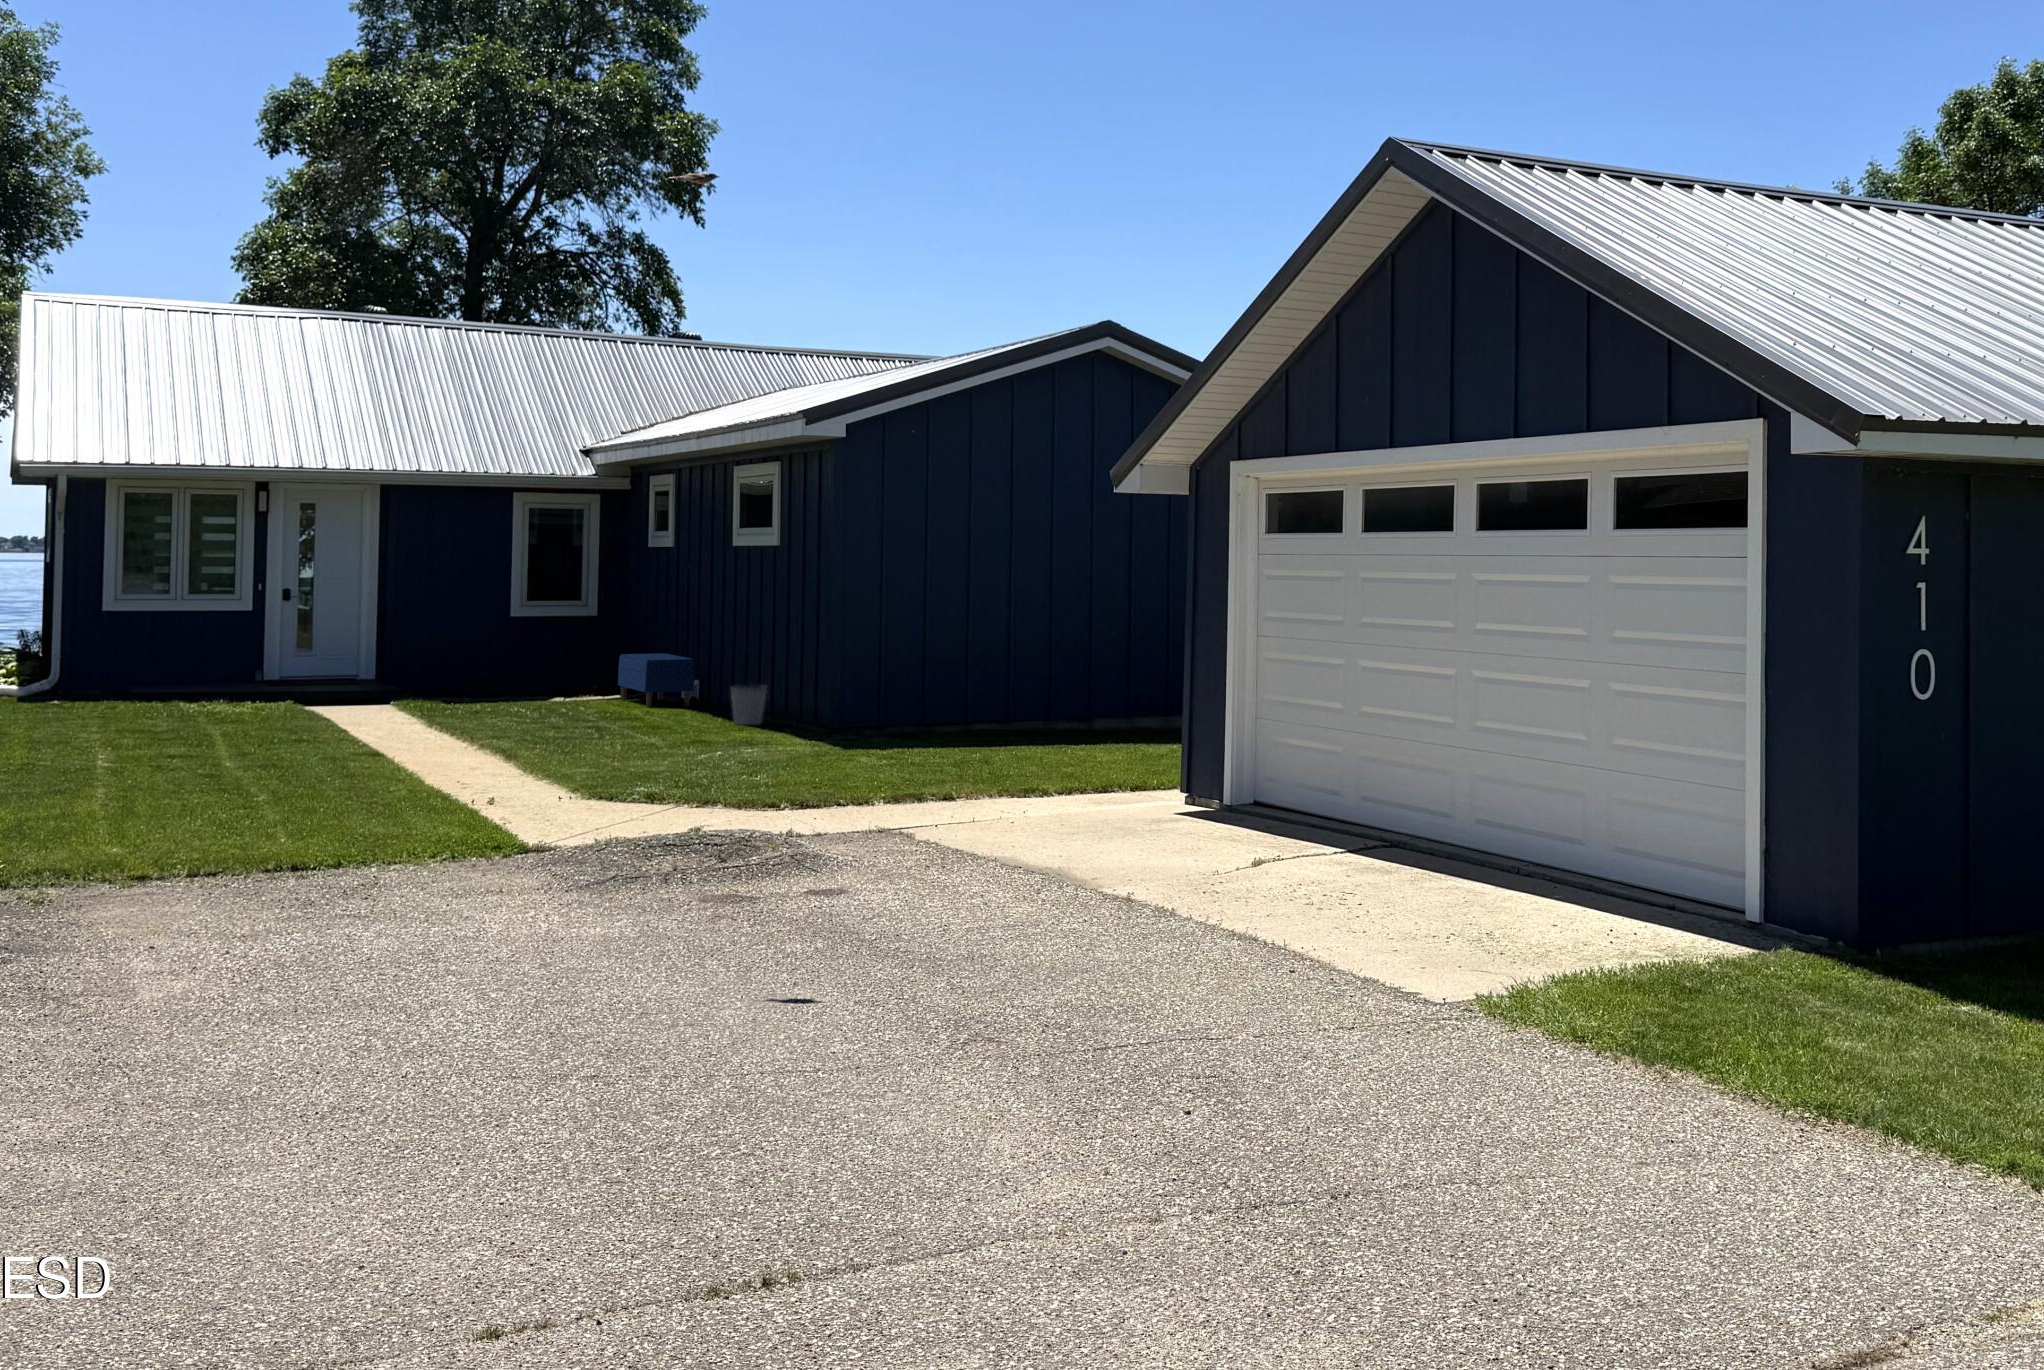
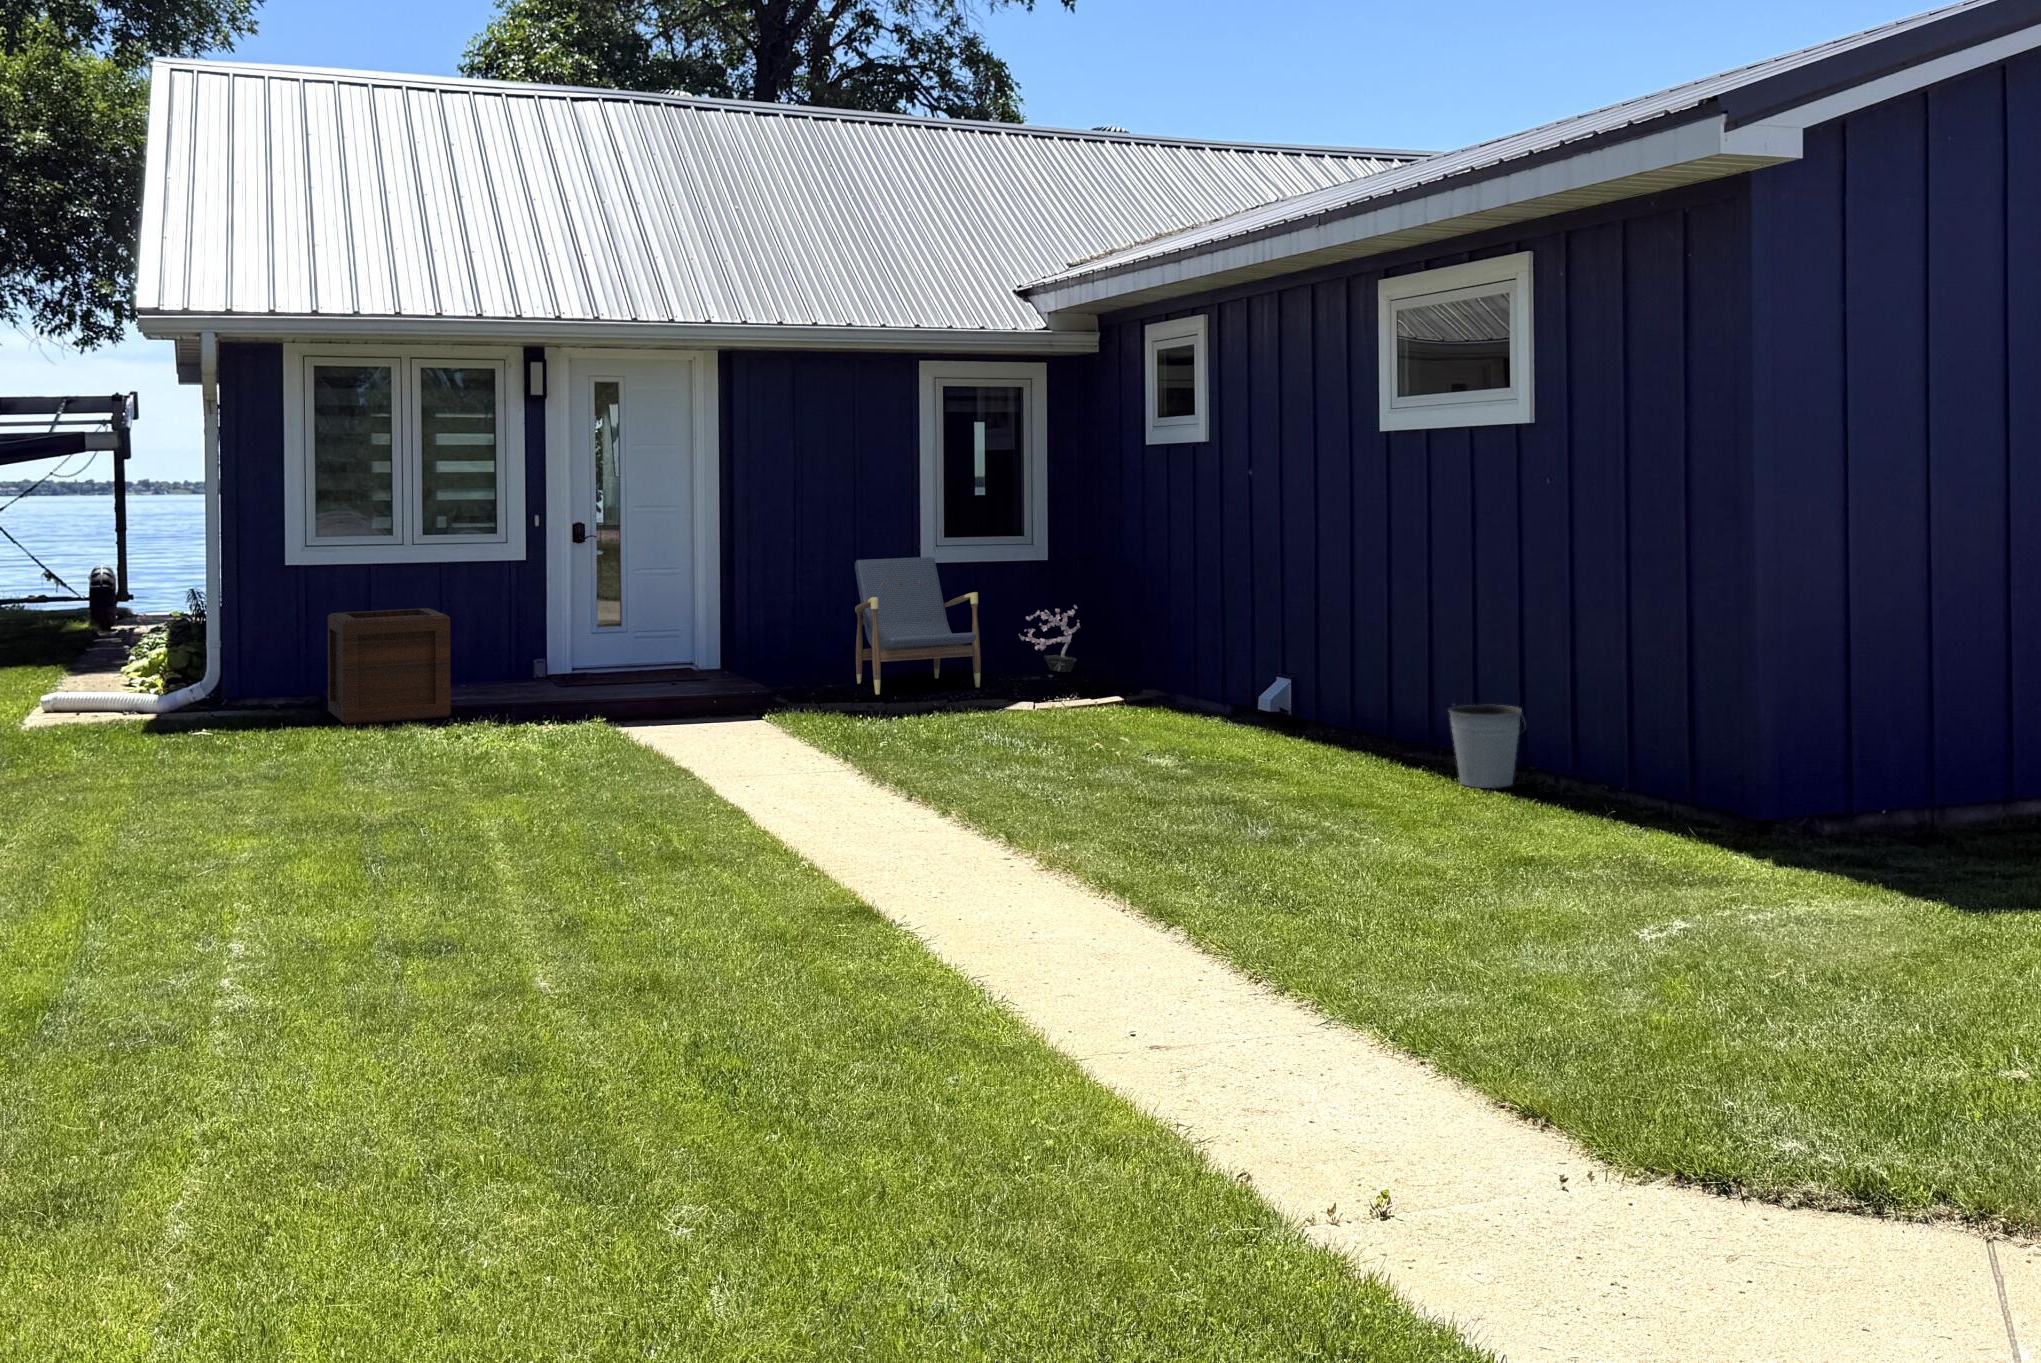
lounge chair: none [462,614,539,694] -> present [855,557,980,694]
wooden crate: none [120,636,200,701] -> present [328,608,451,725]
potted plant: none [570,646,612,687] -> present [1019,605,1080,672]
bench: present [618,653,694,708] -> none [1140,625,1292,730]

